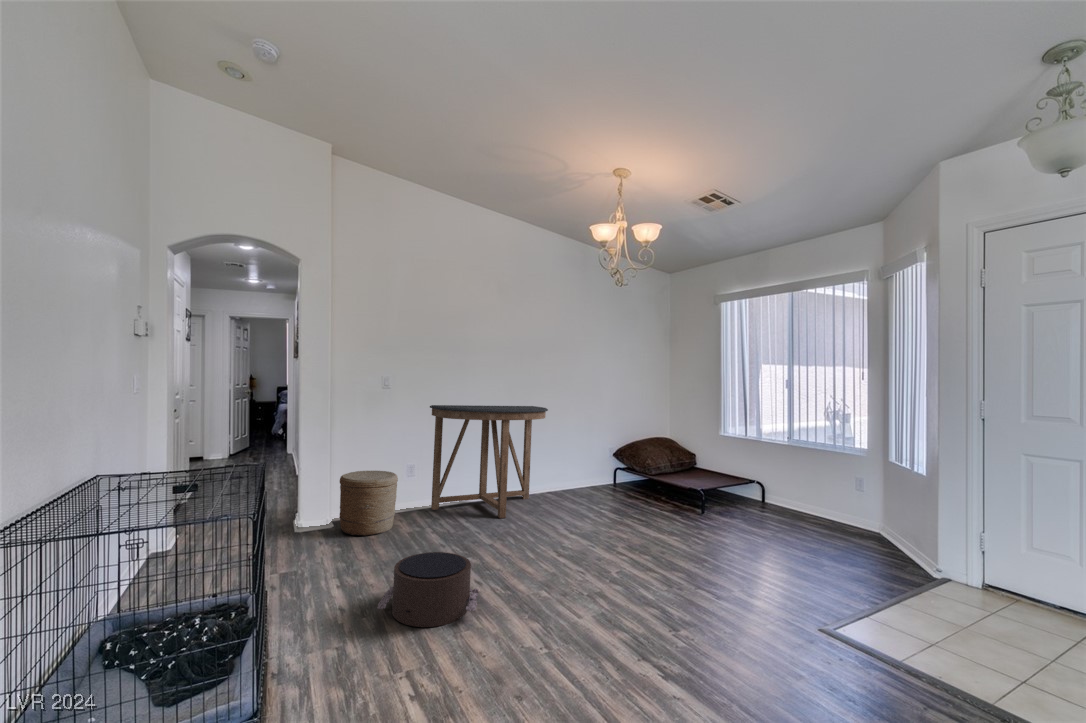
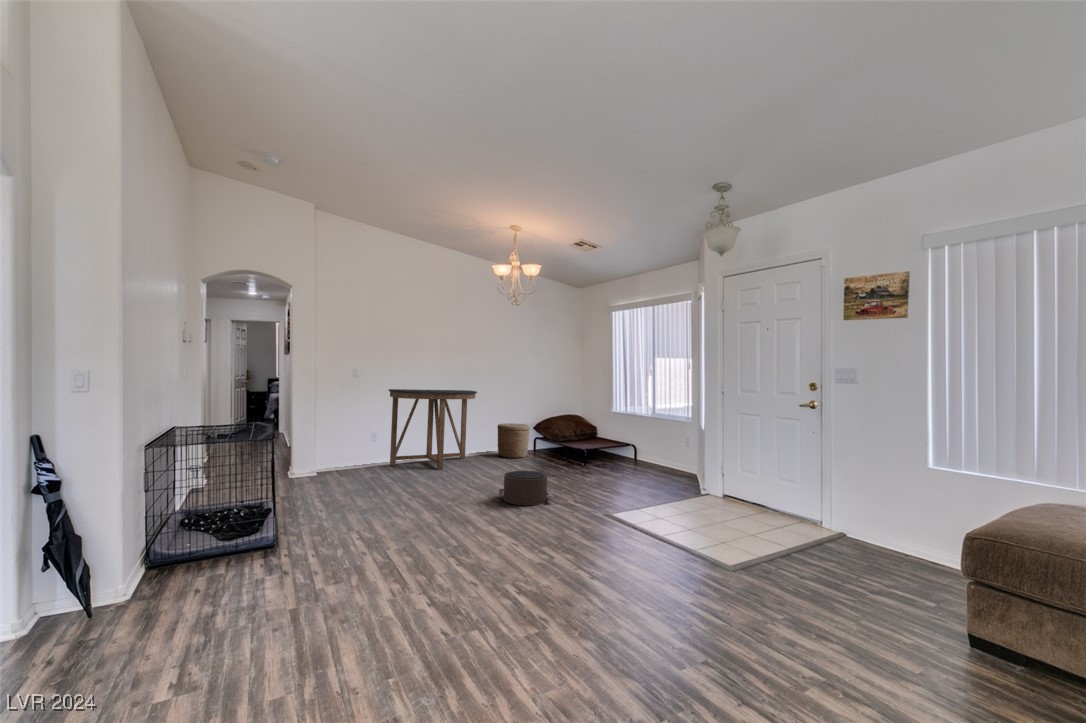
woven basket: present [340,471,398,536] -> present [497,423,530,458]
pouf: present [377,552,478,627] -> present [498,471,553,505]

